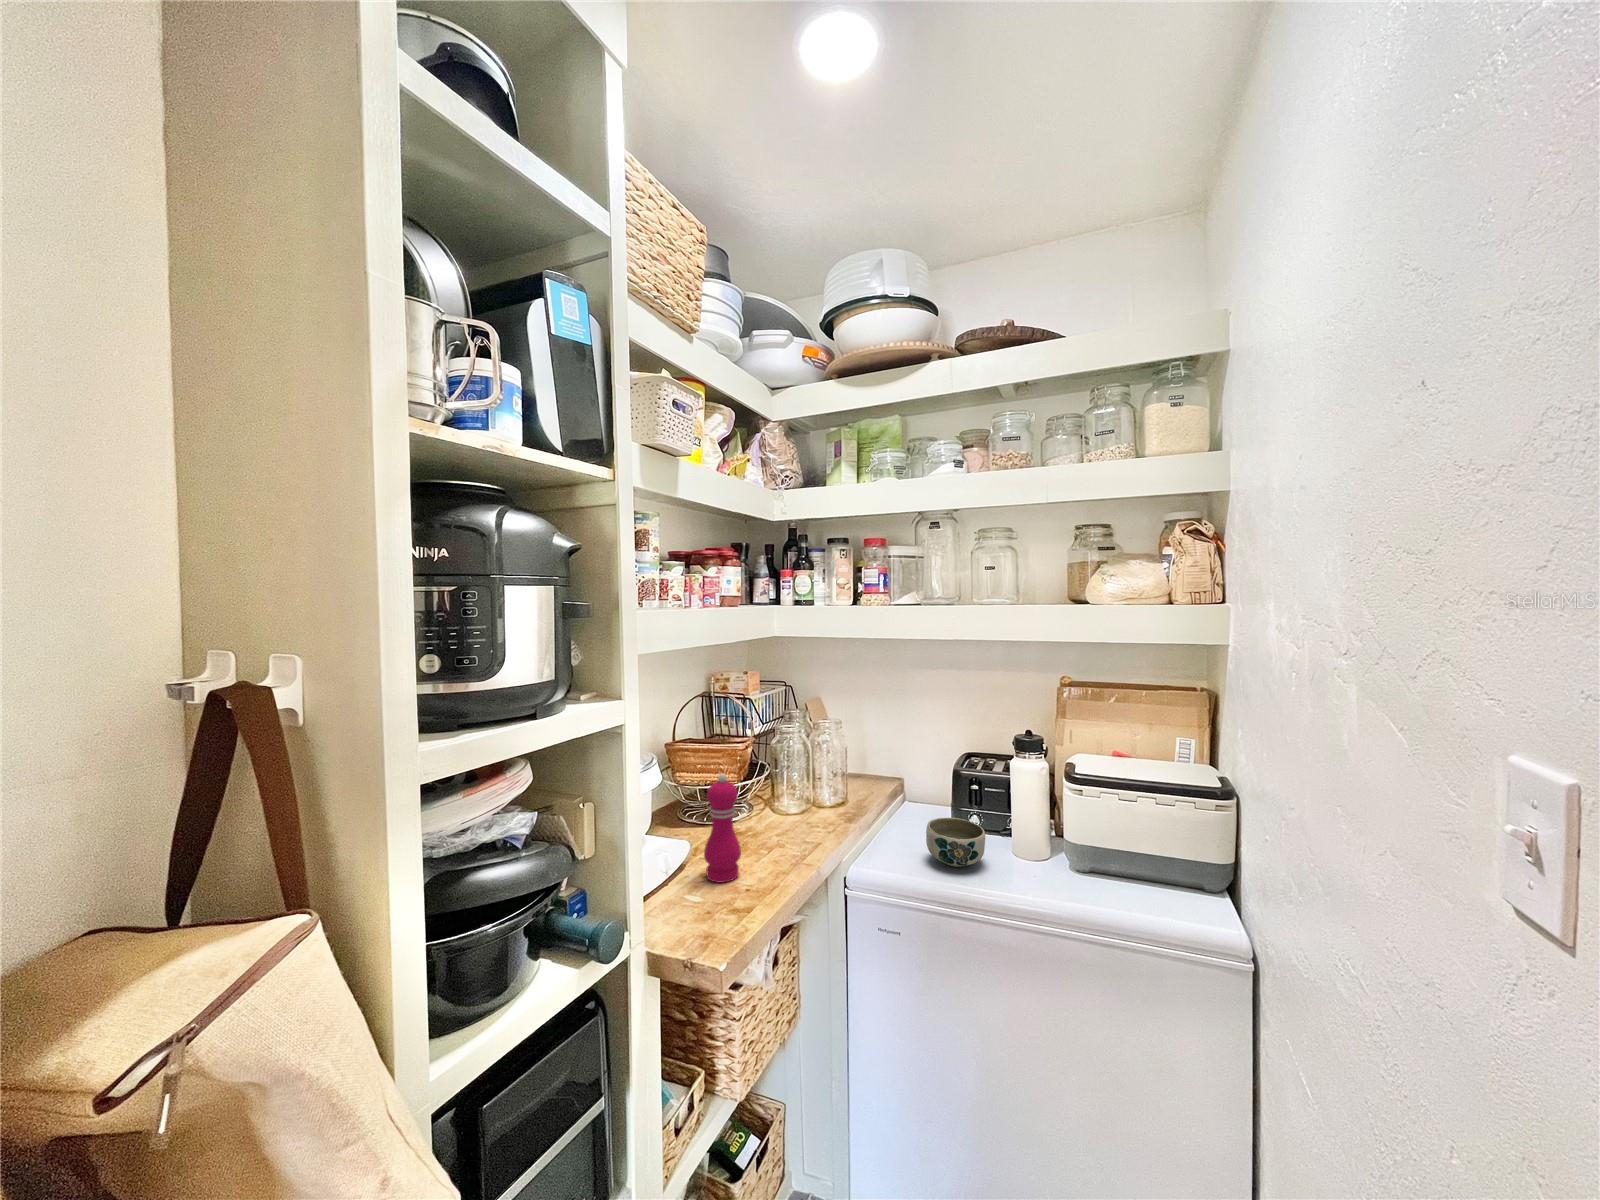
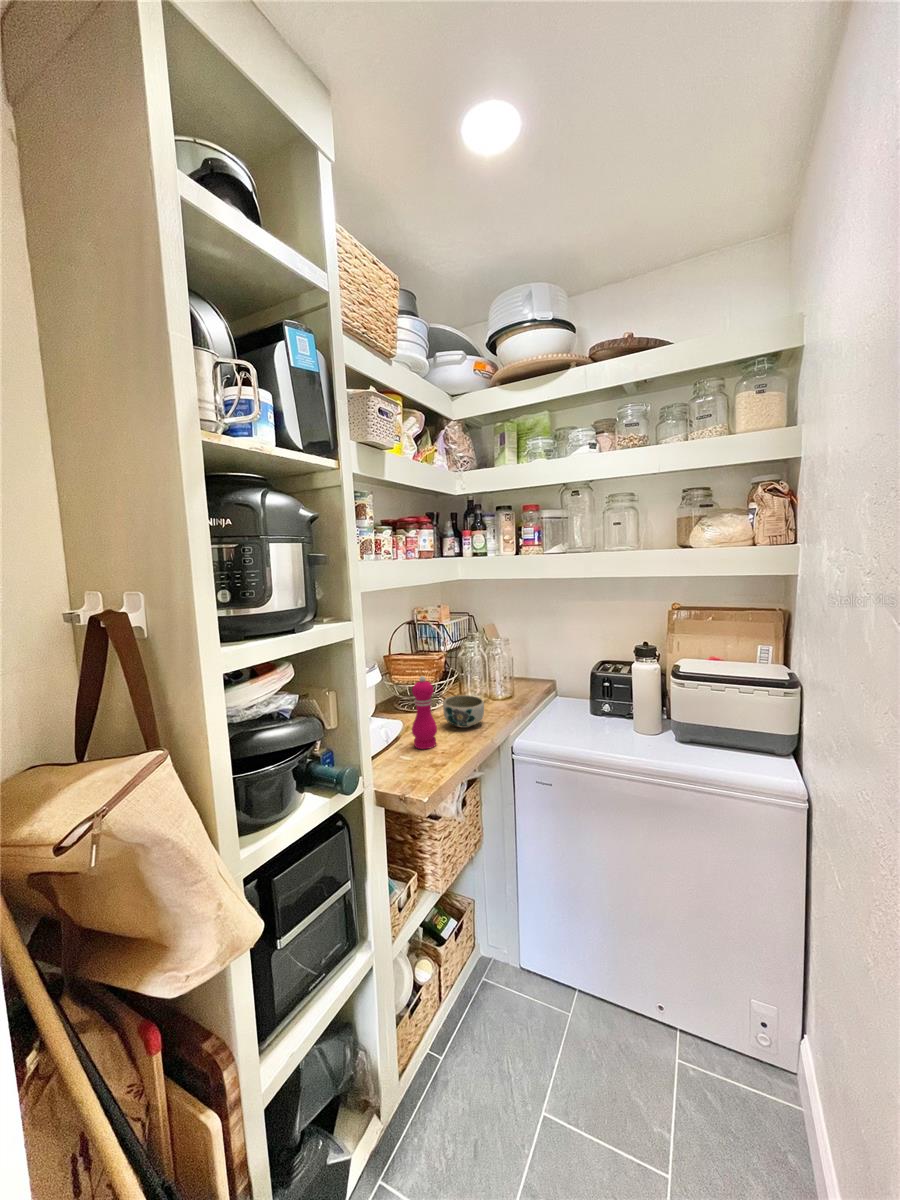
bowl: present [926,818,985,867] -> present [443,695,484,728]

